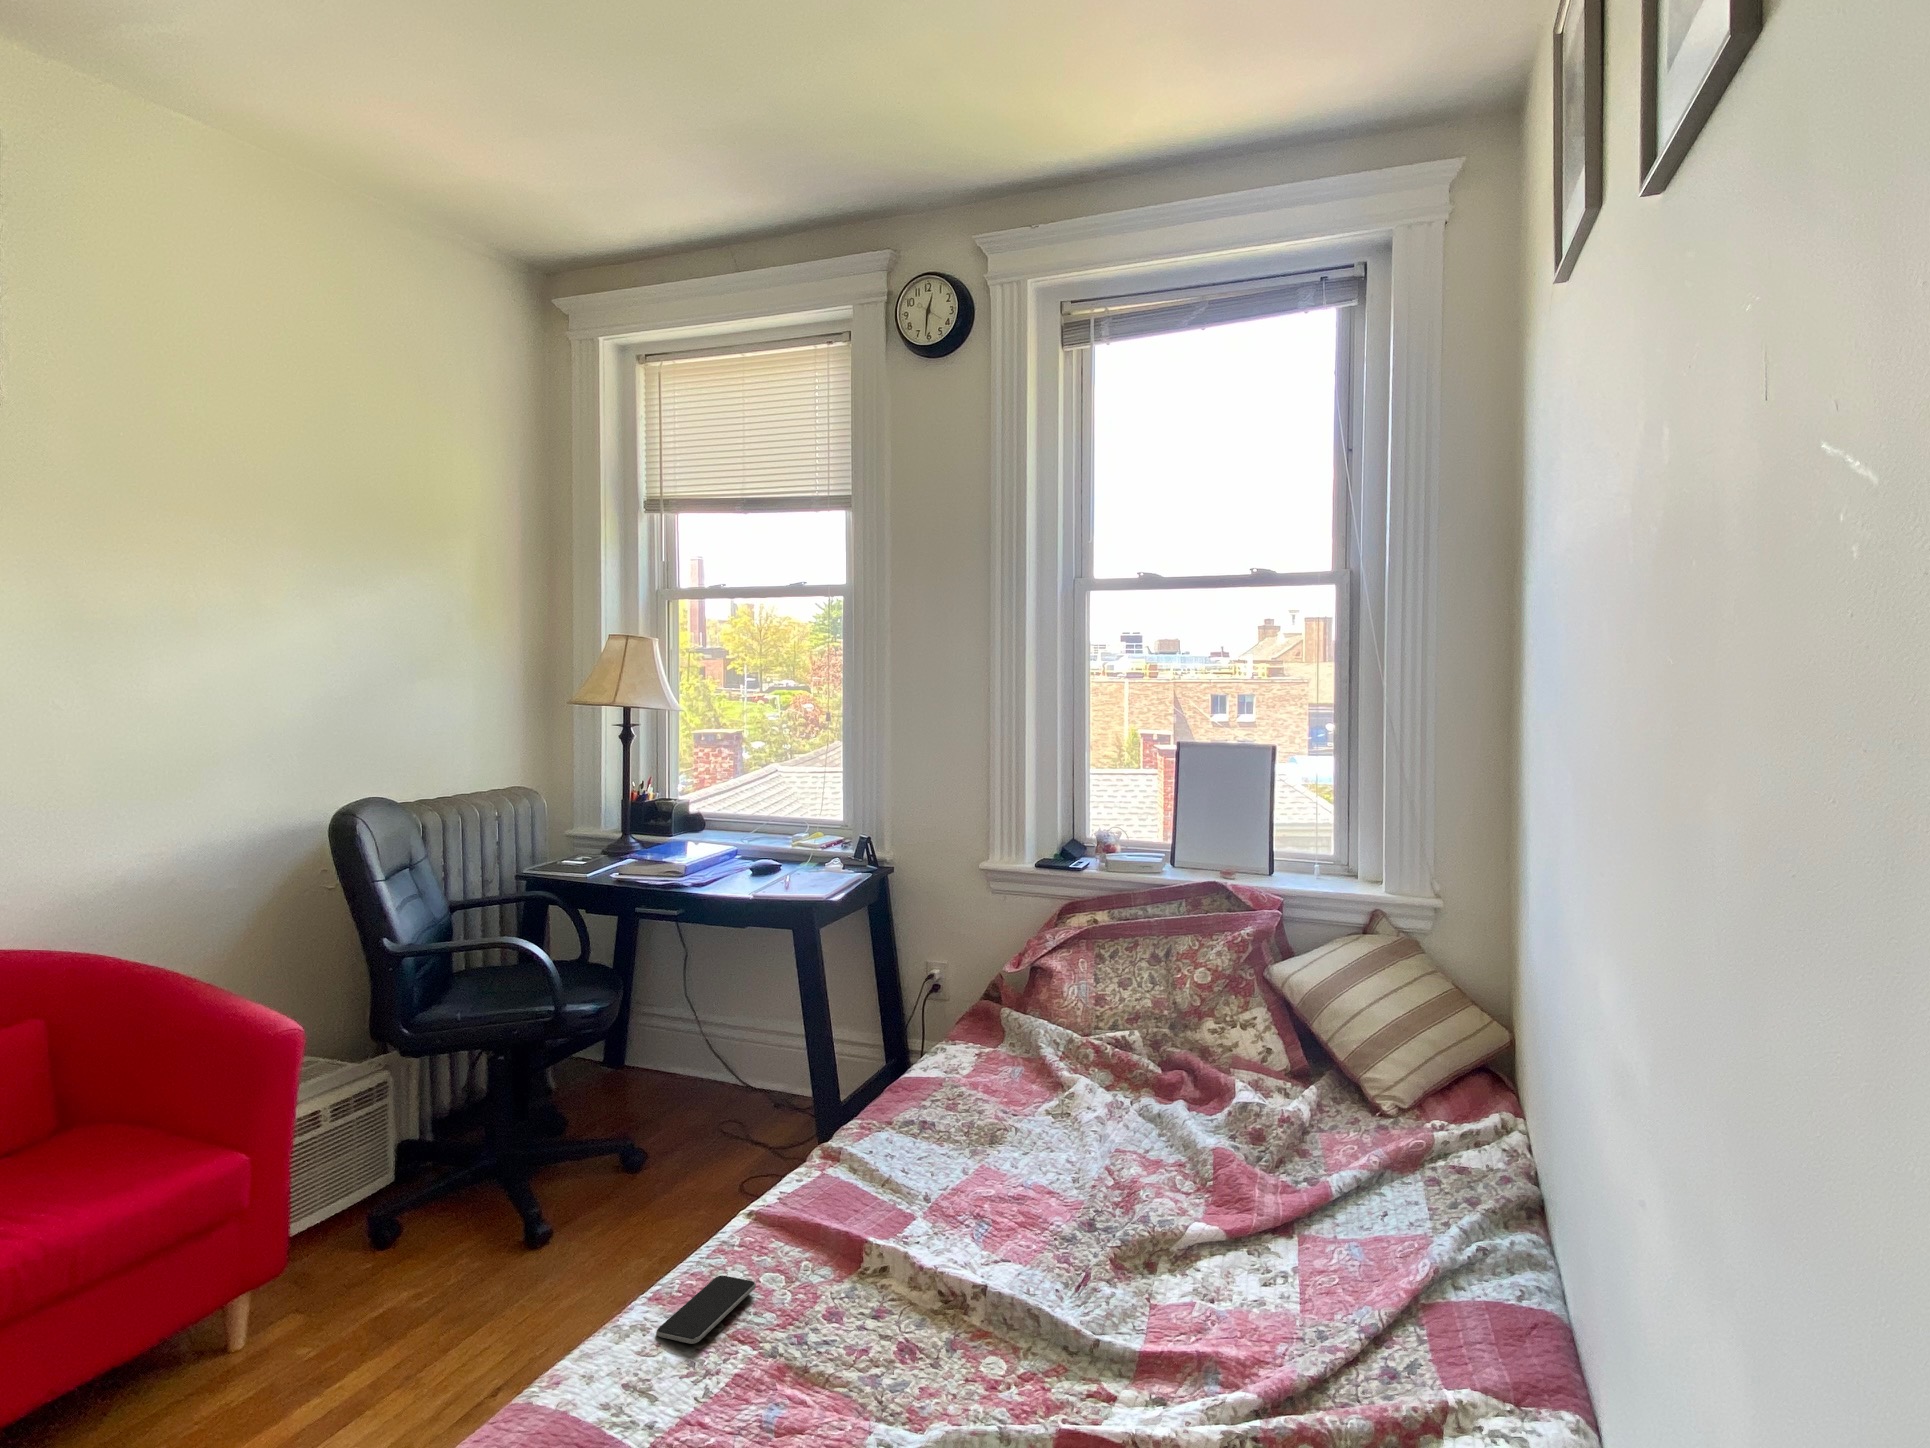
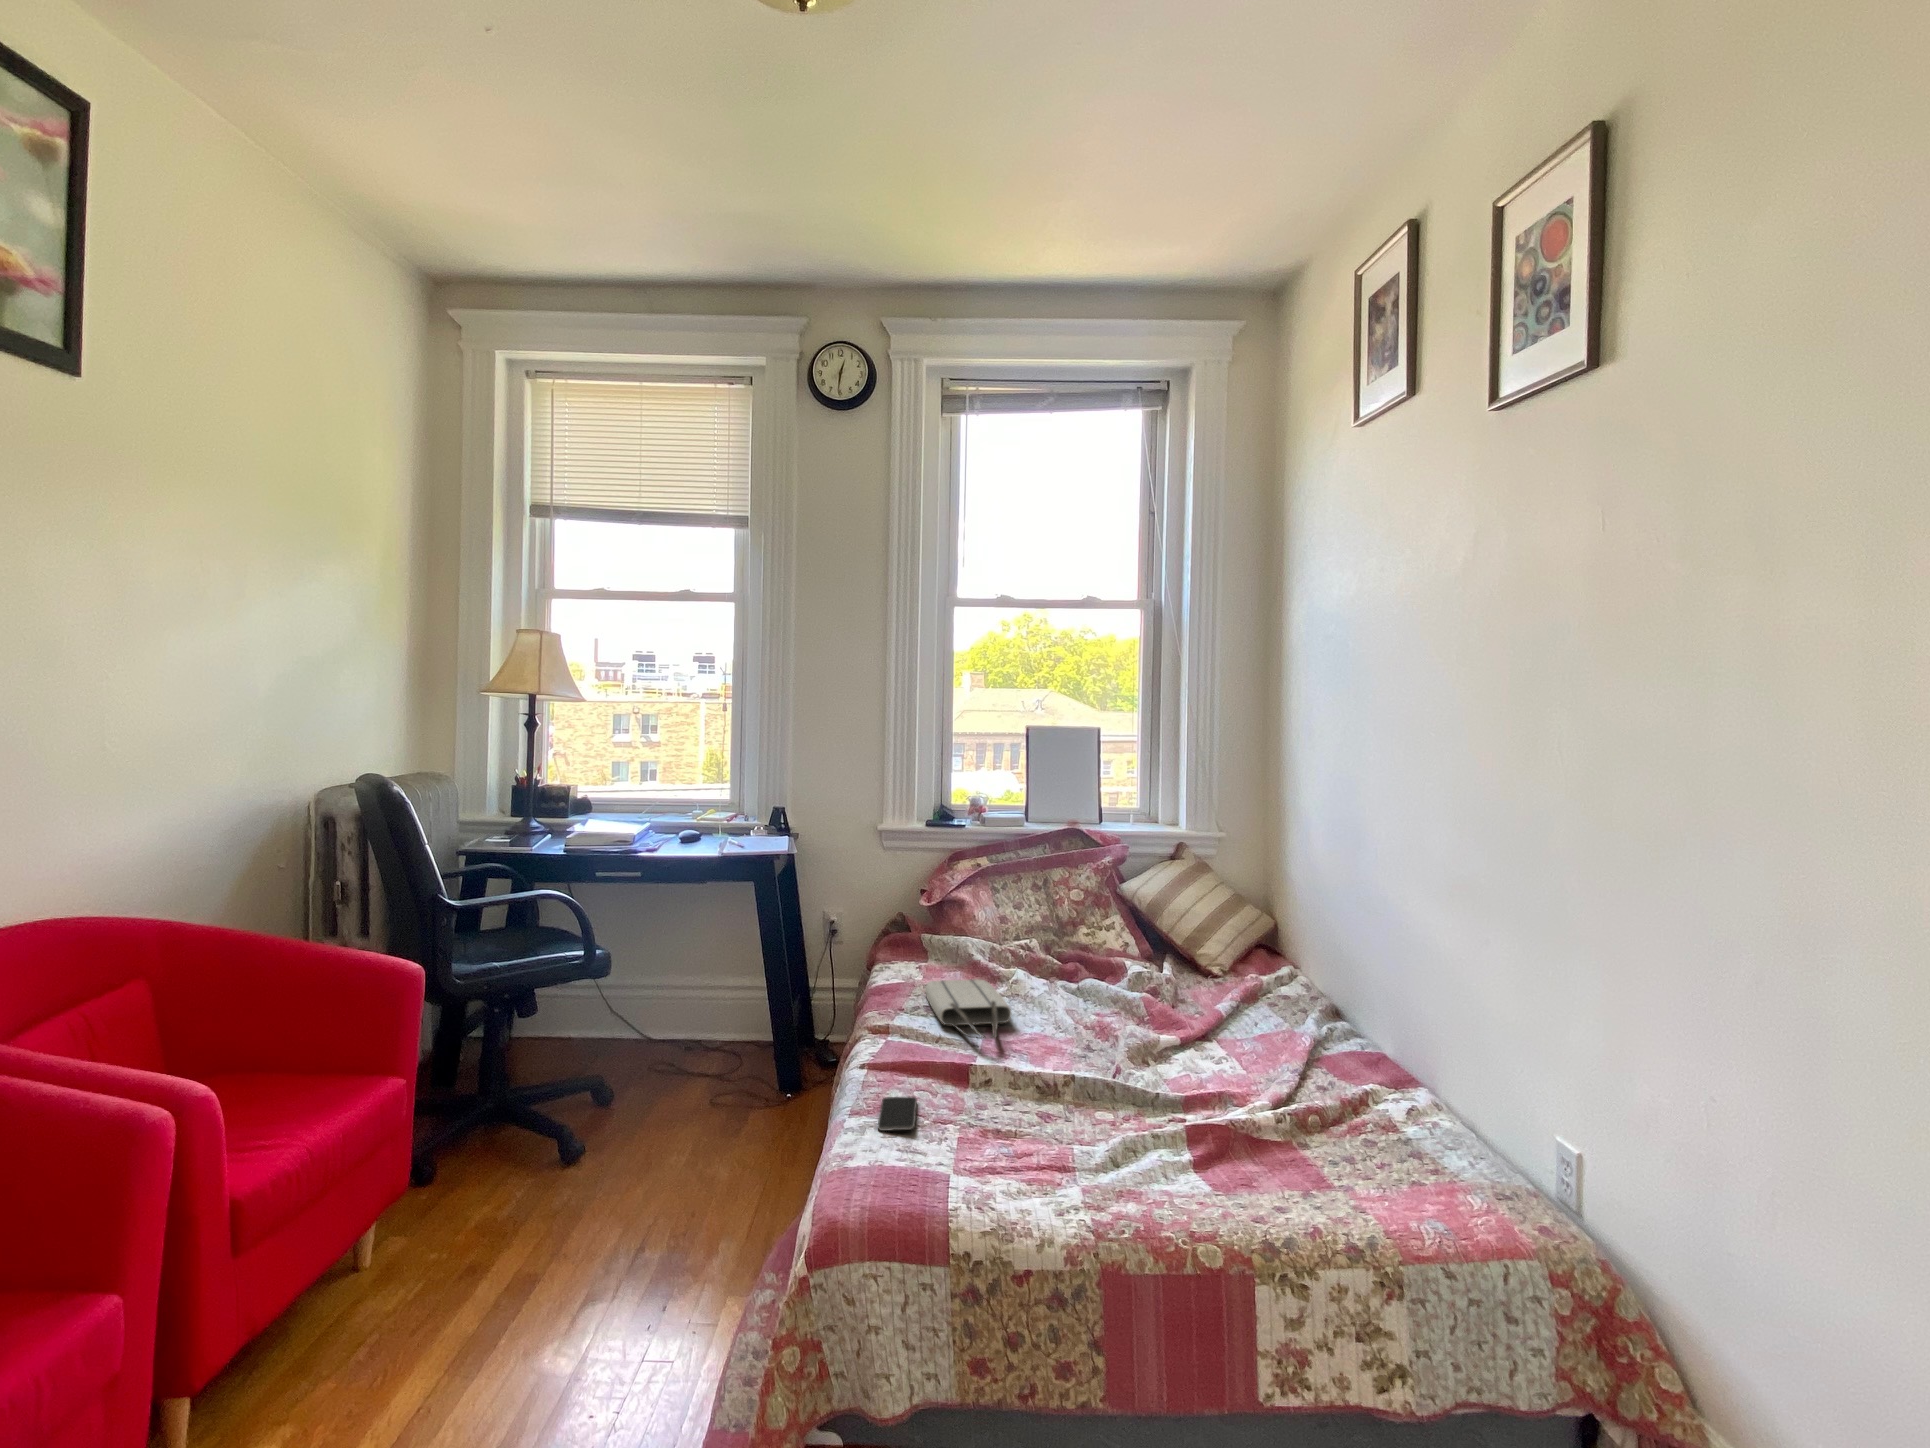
tote bag: none [905,1086,1019,1197] -> present [925,979,1011,1039]

